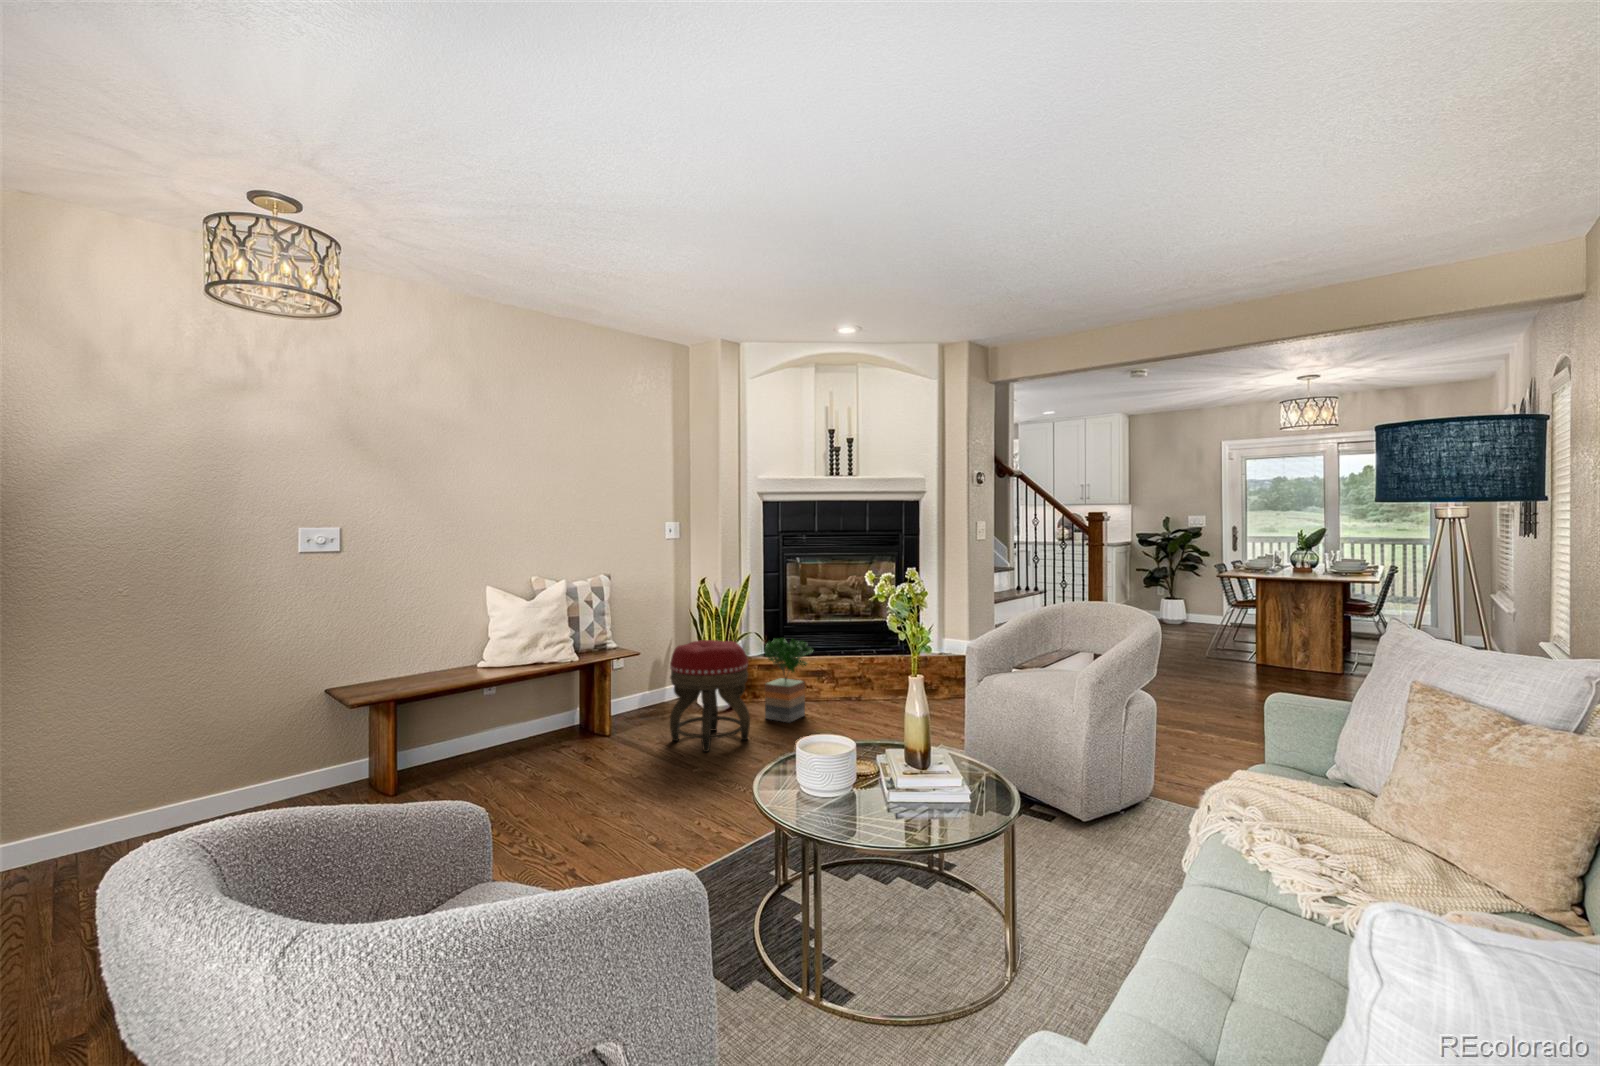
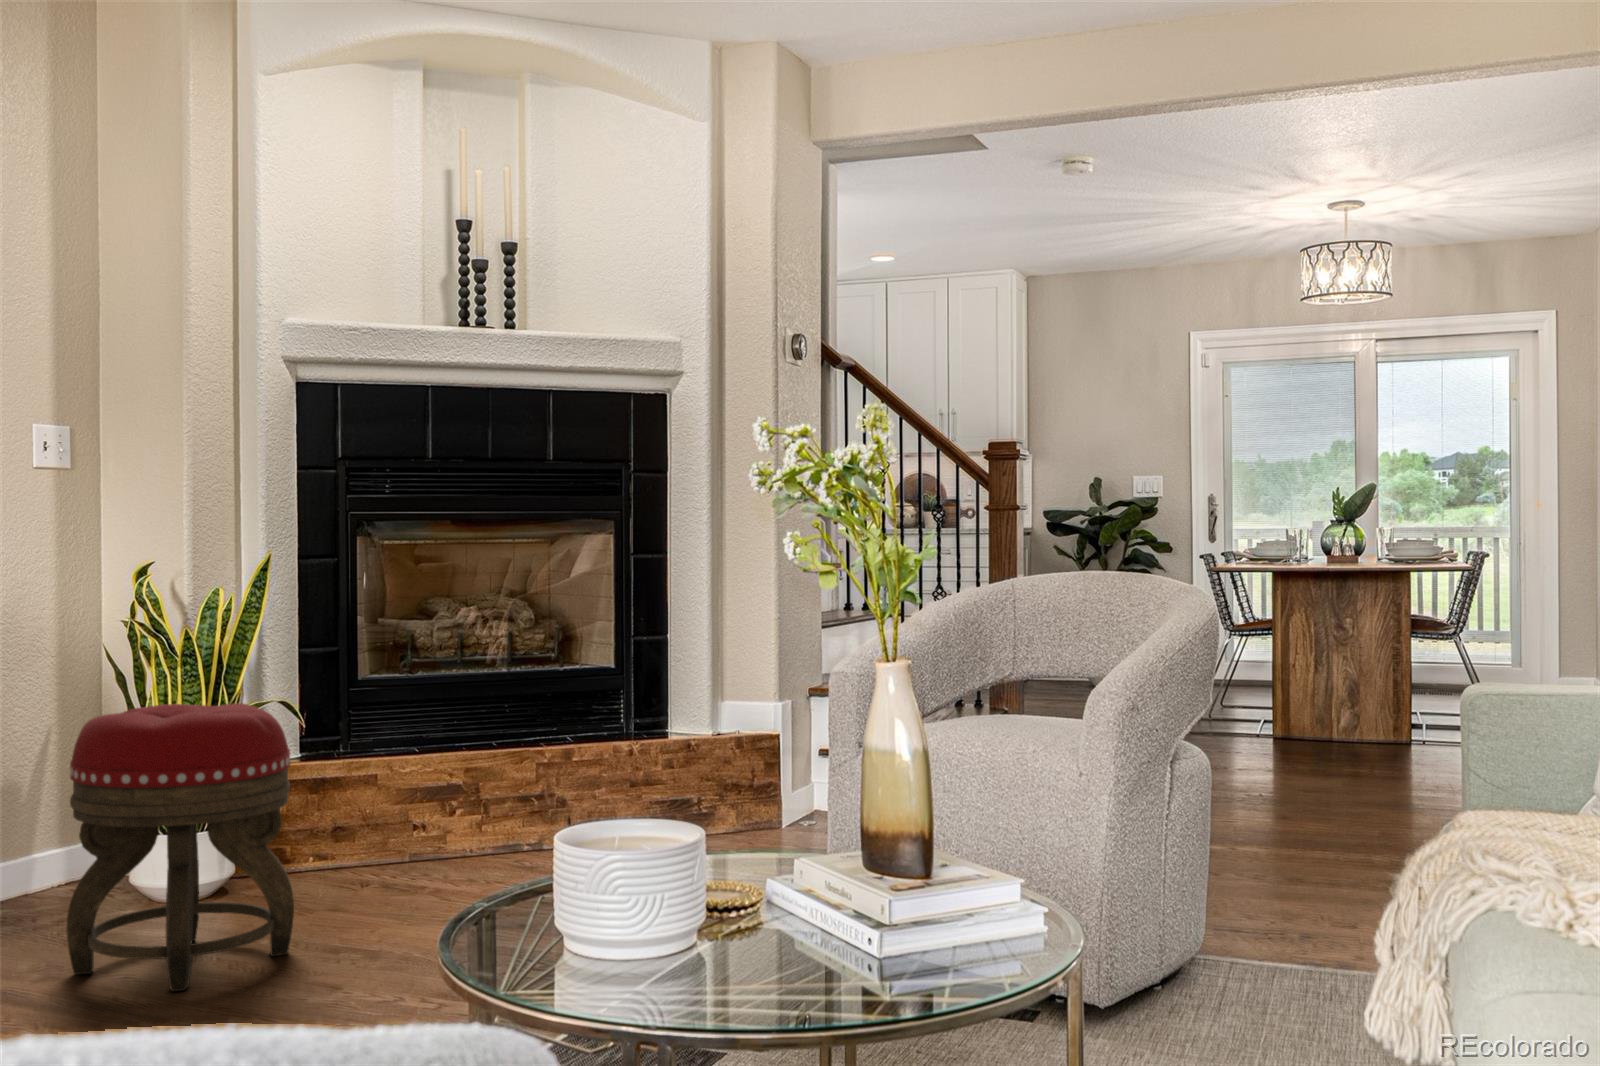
potted tree: present [765,638,813,722] -> none [315,700,446,908]

